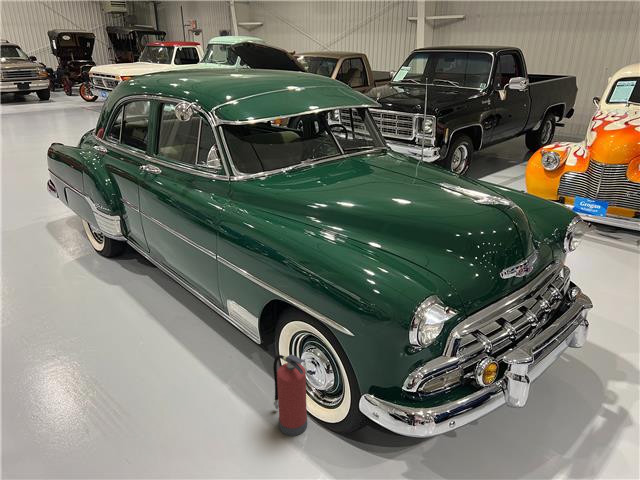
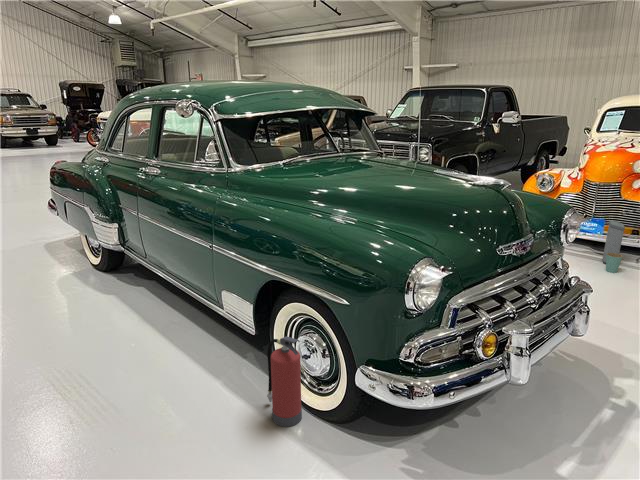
trash can: none [603,202,628,256] -> present [602,221,625,273]

